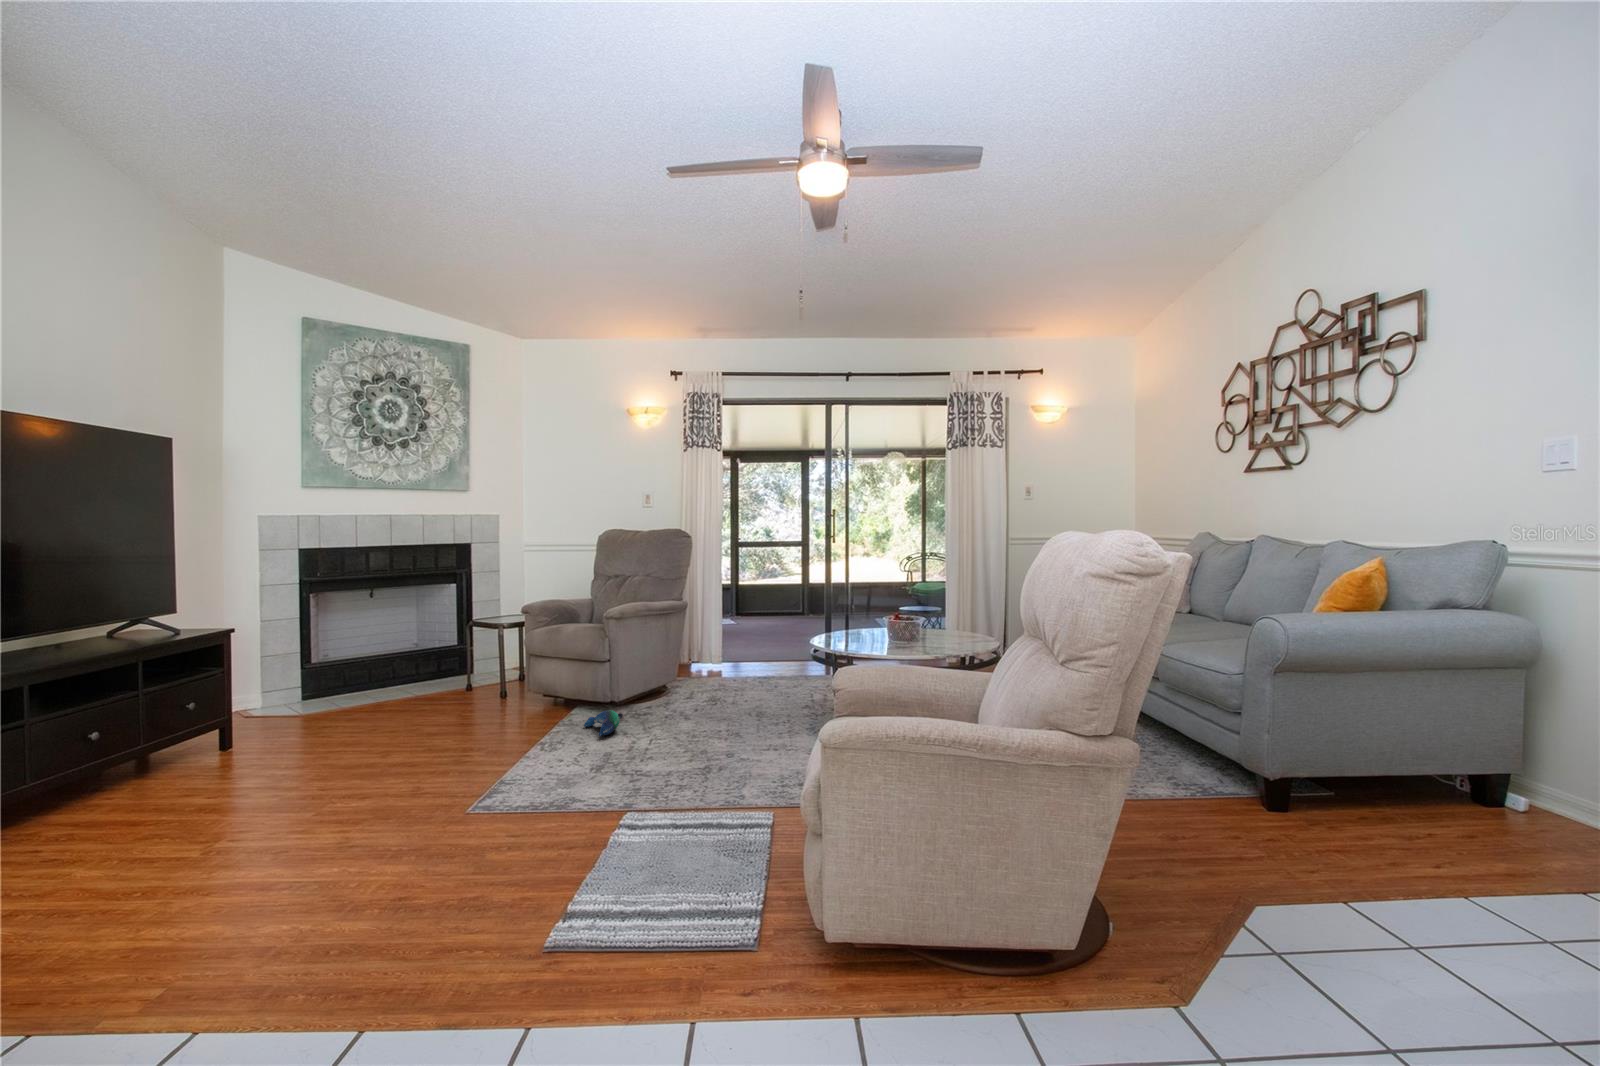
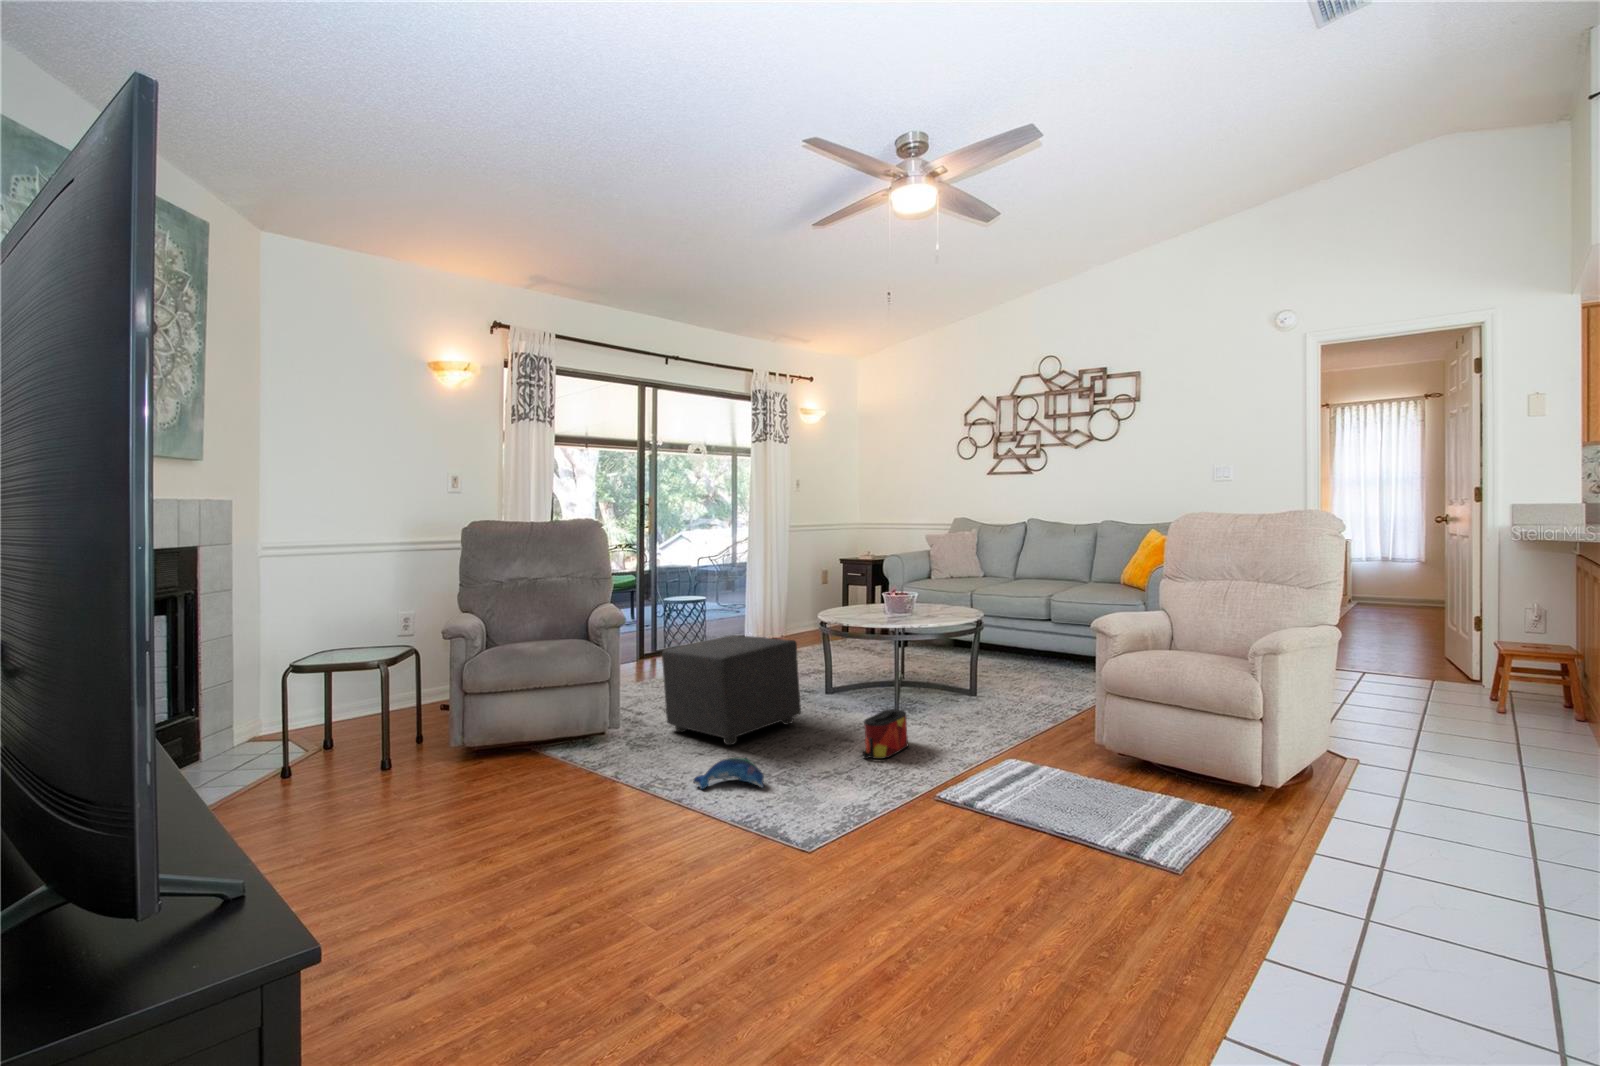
ottoman: none [666,626,764,710] -> present [662,635,801,745]
bag: none [695,710,760,750] -> present [863,709,908,759]

